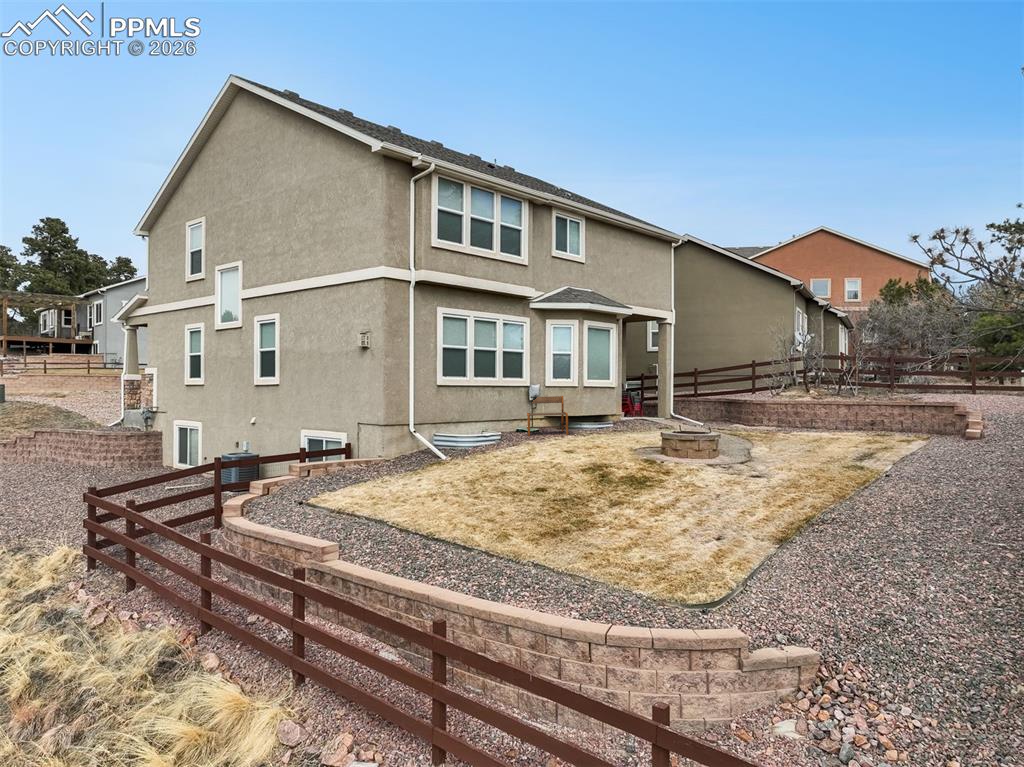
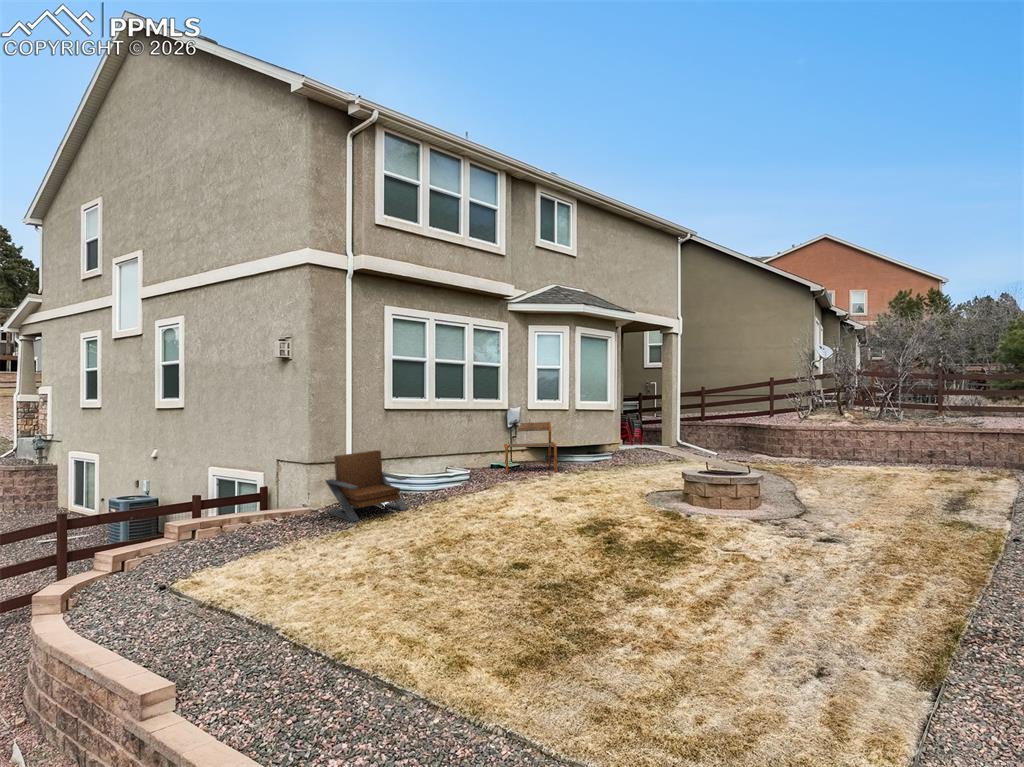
lounge chair: none [396,416,457,466] -> present [326,450,408,522]

